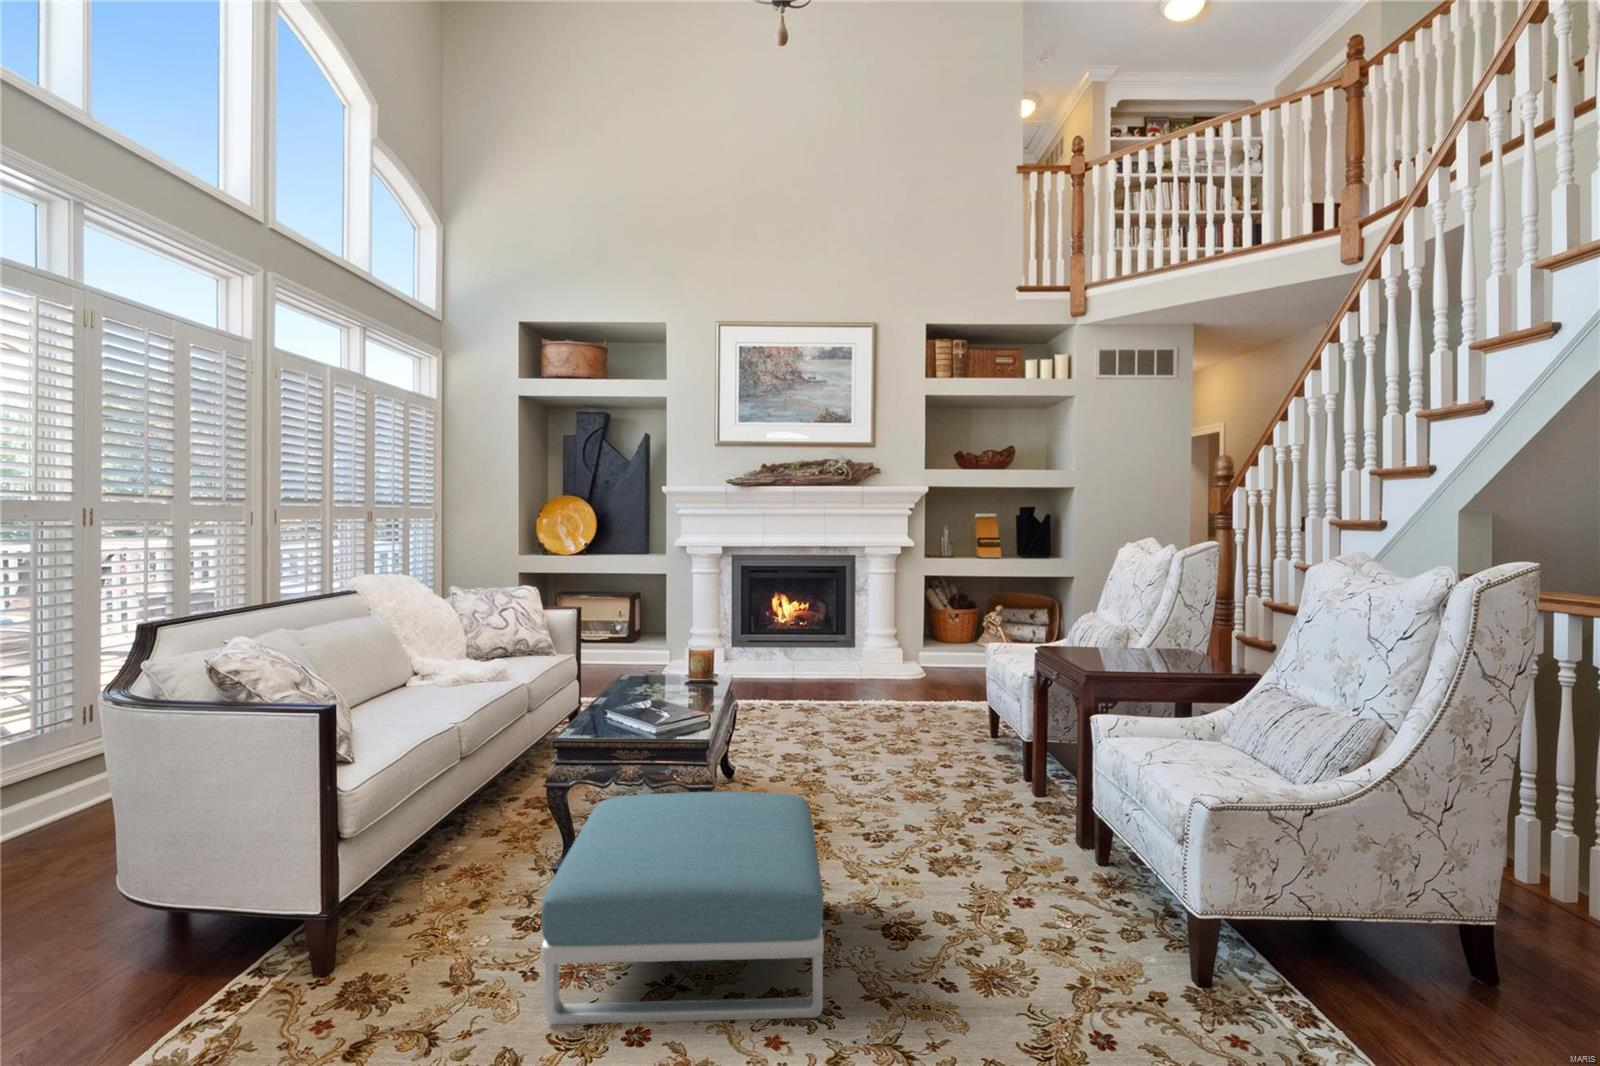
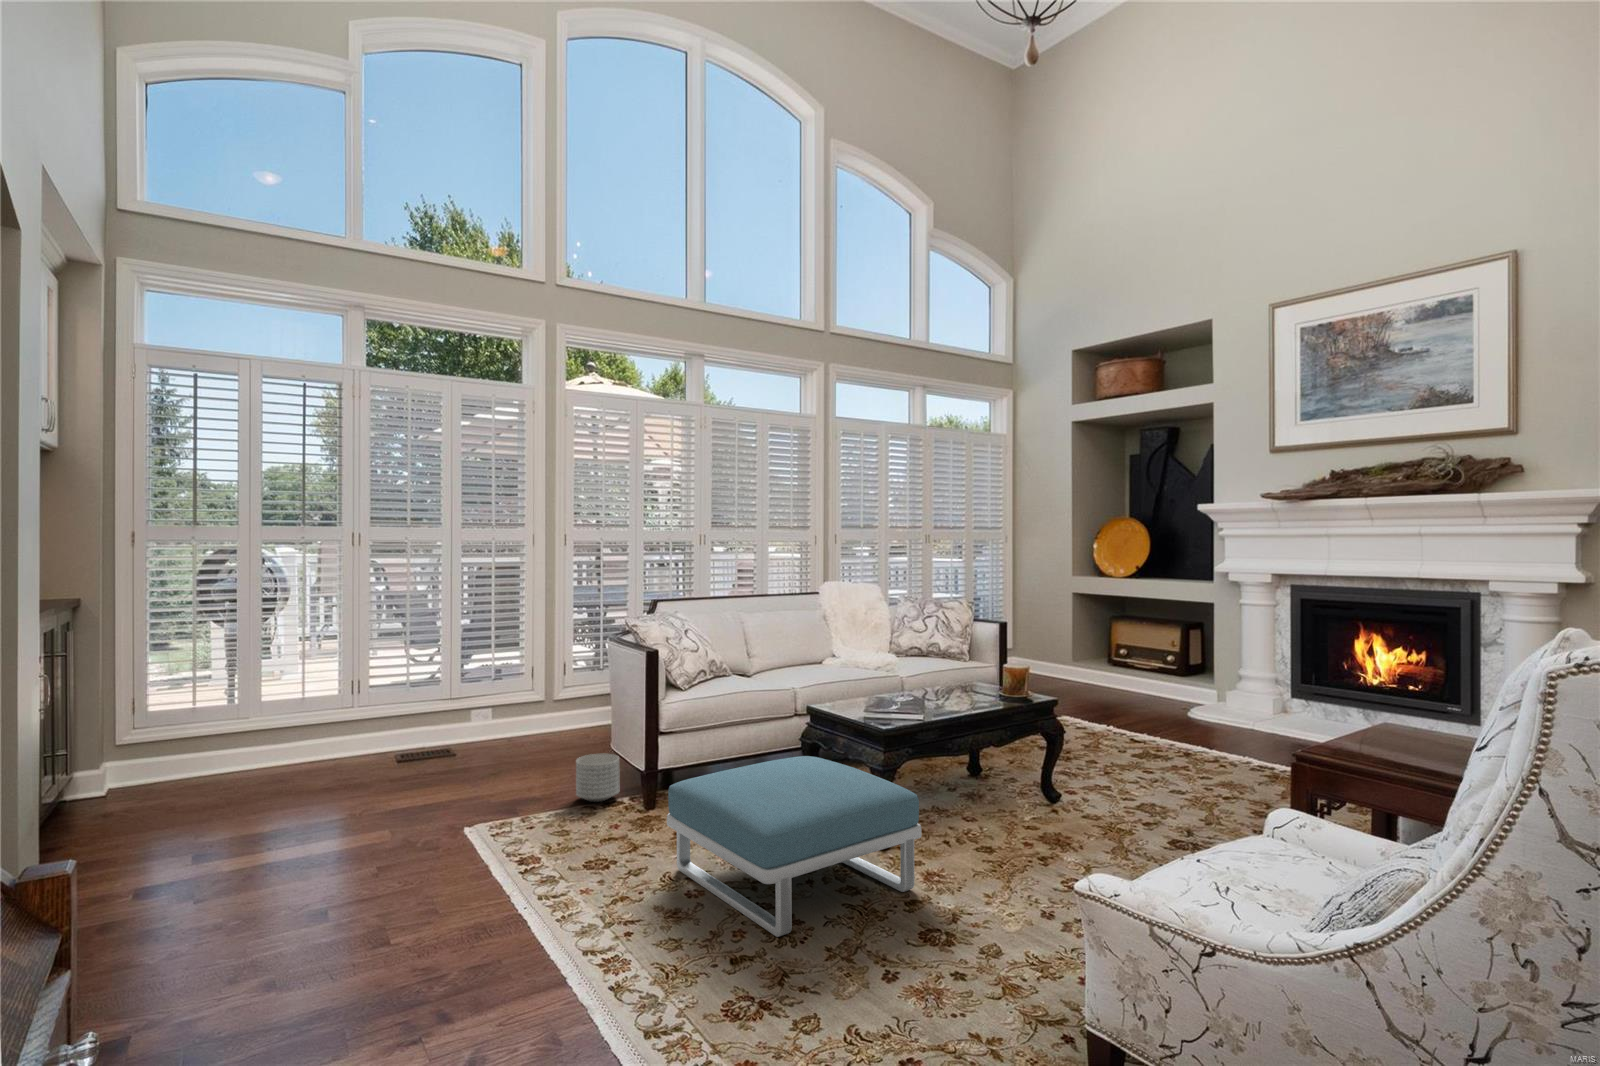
planter: none [108,916,213,1026] -> present [576,754,619,802]

